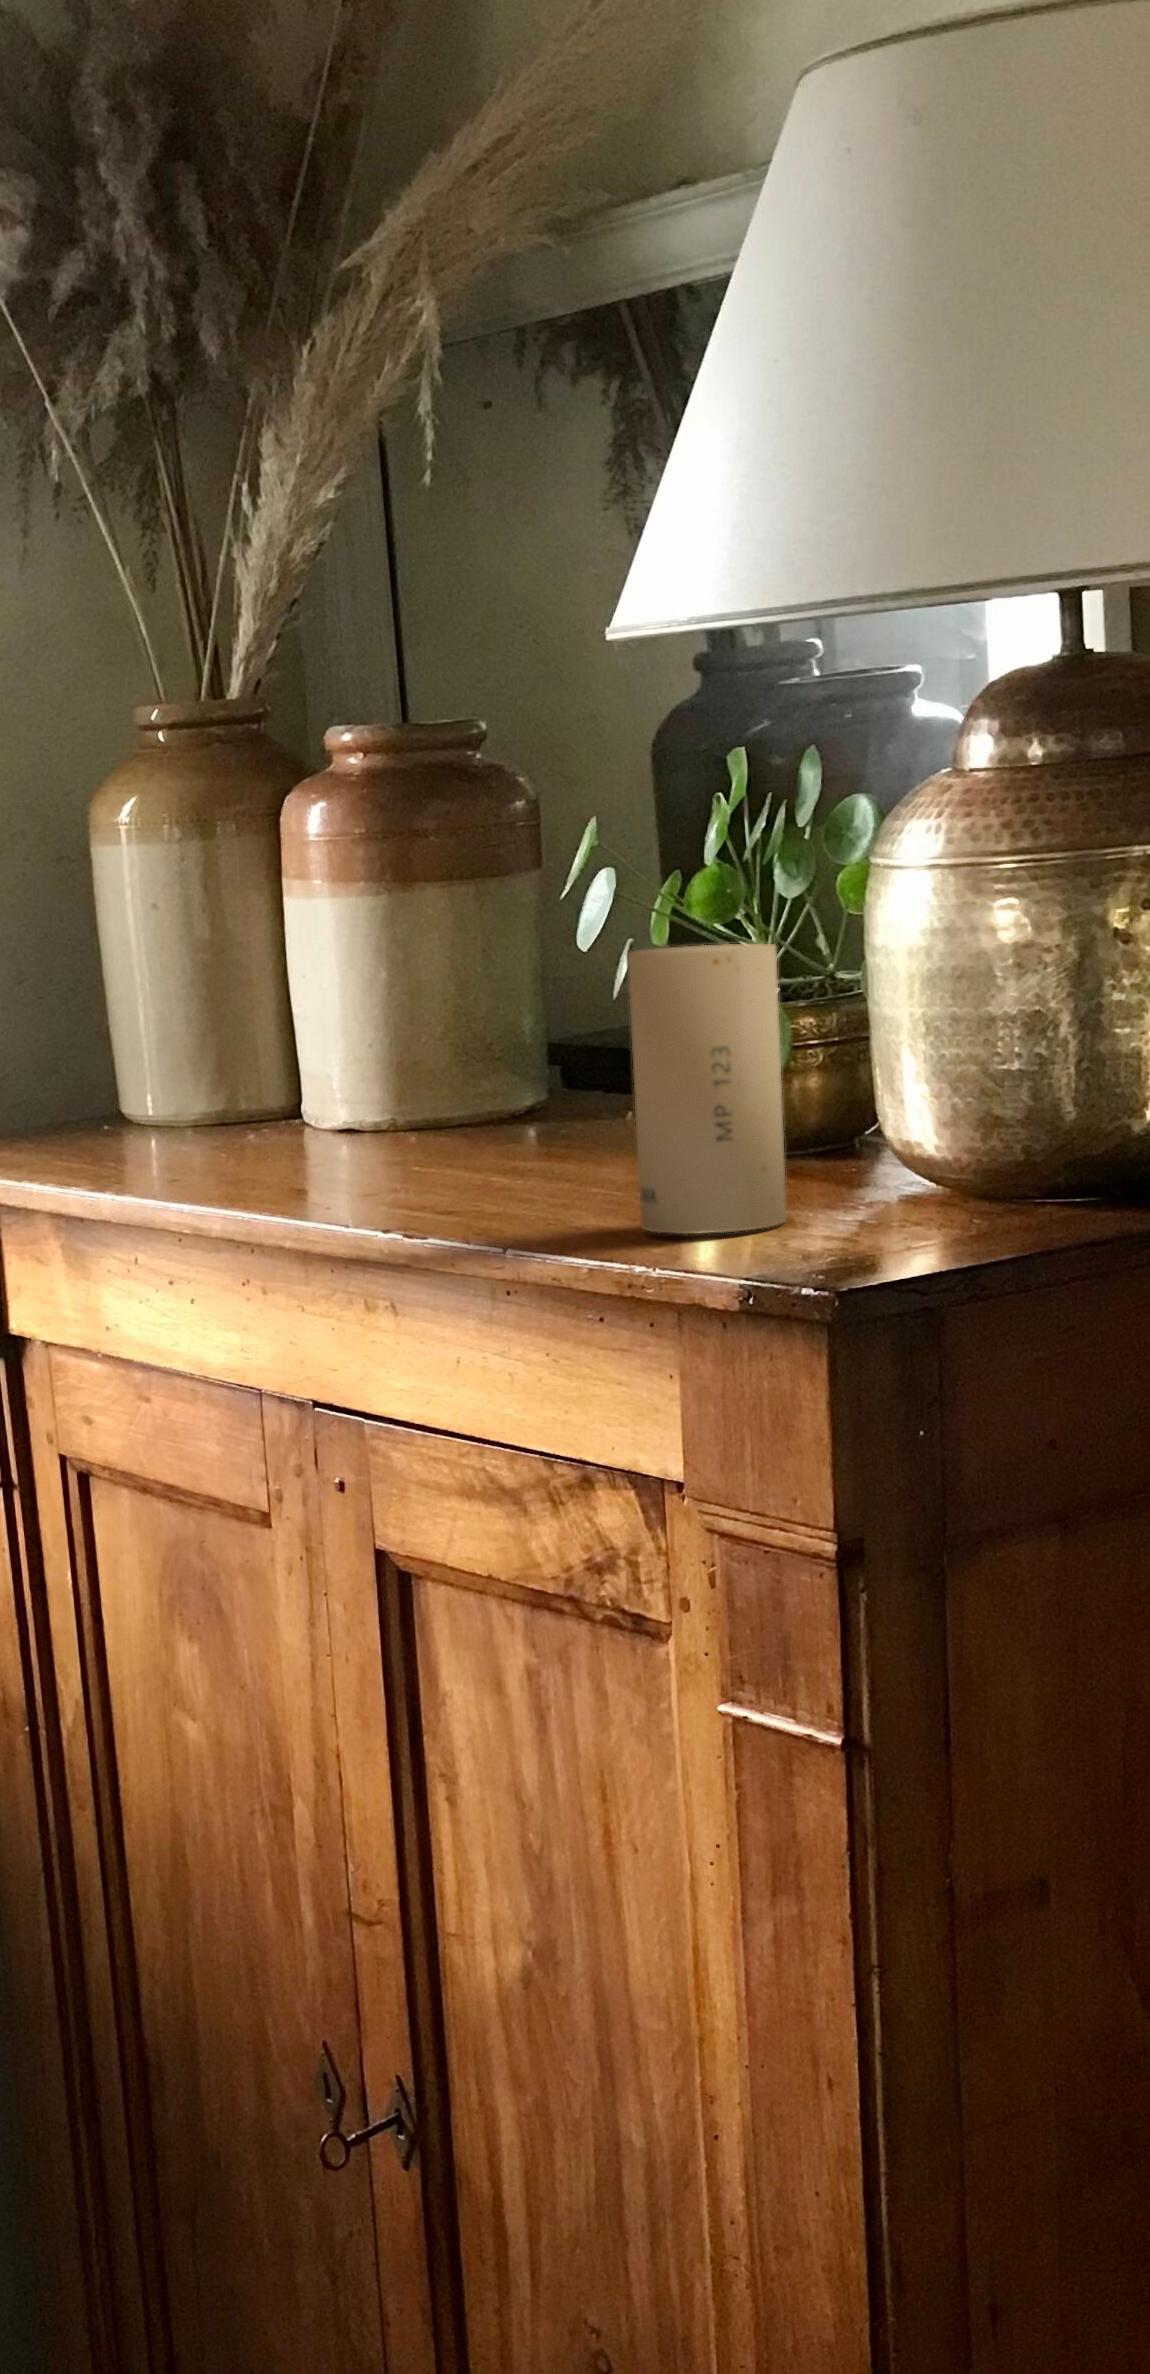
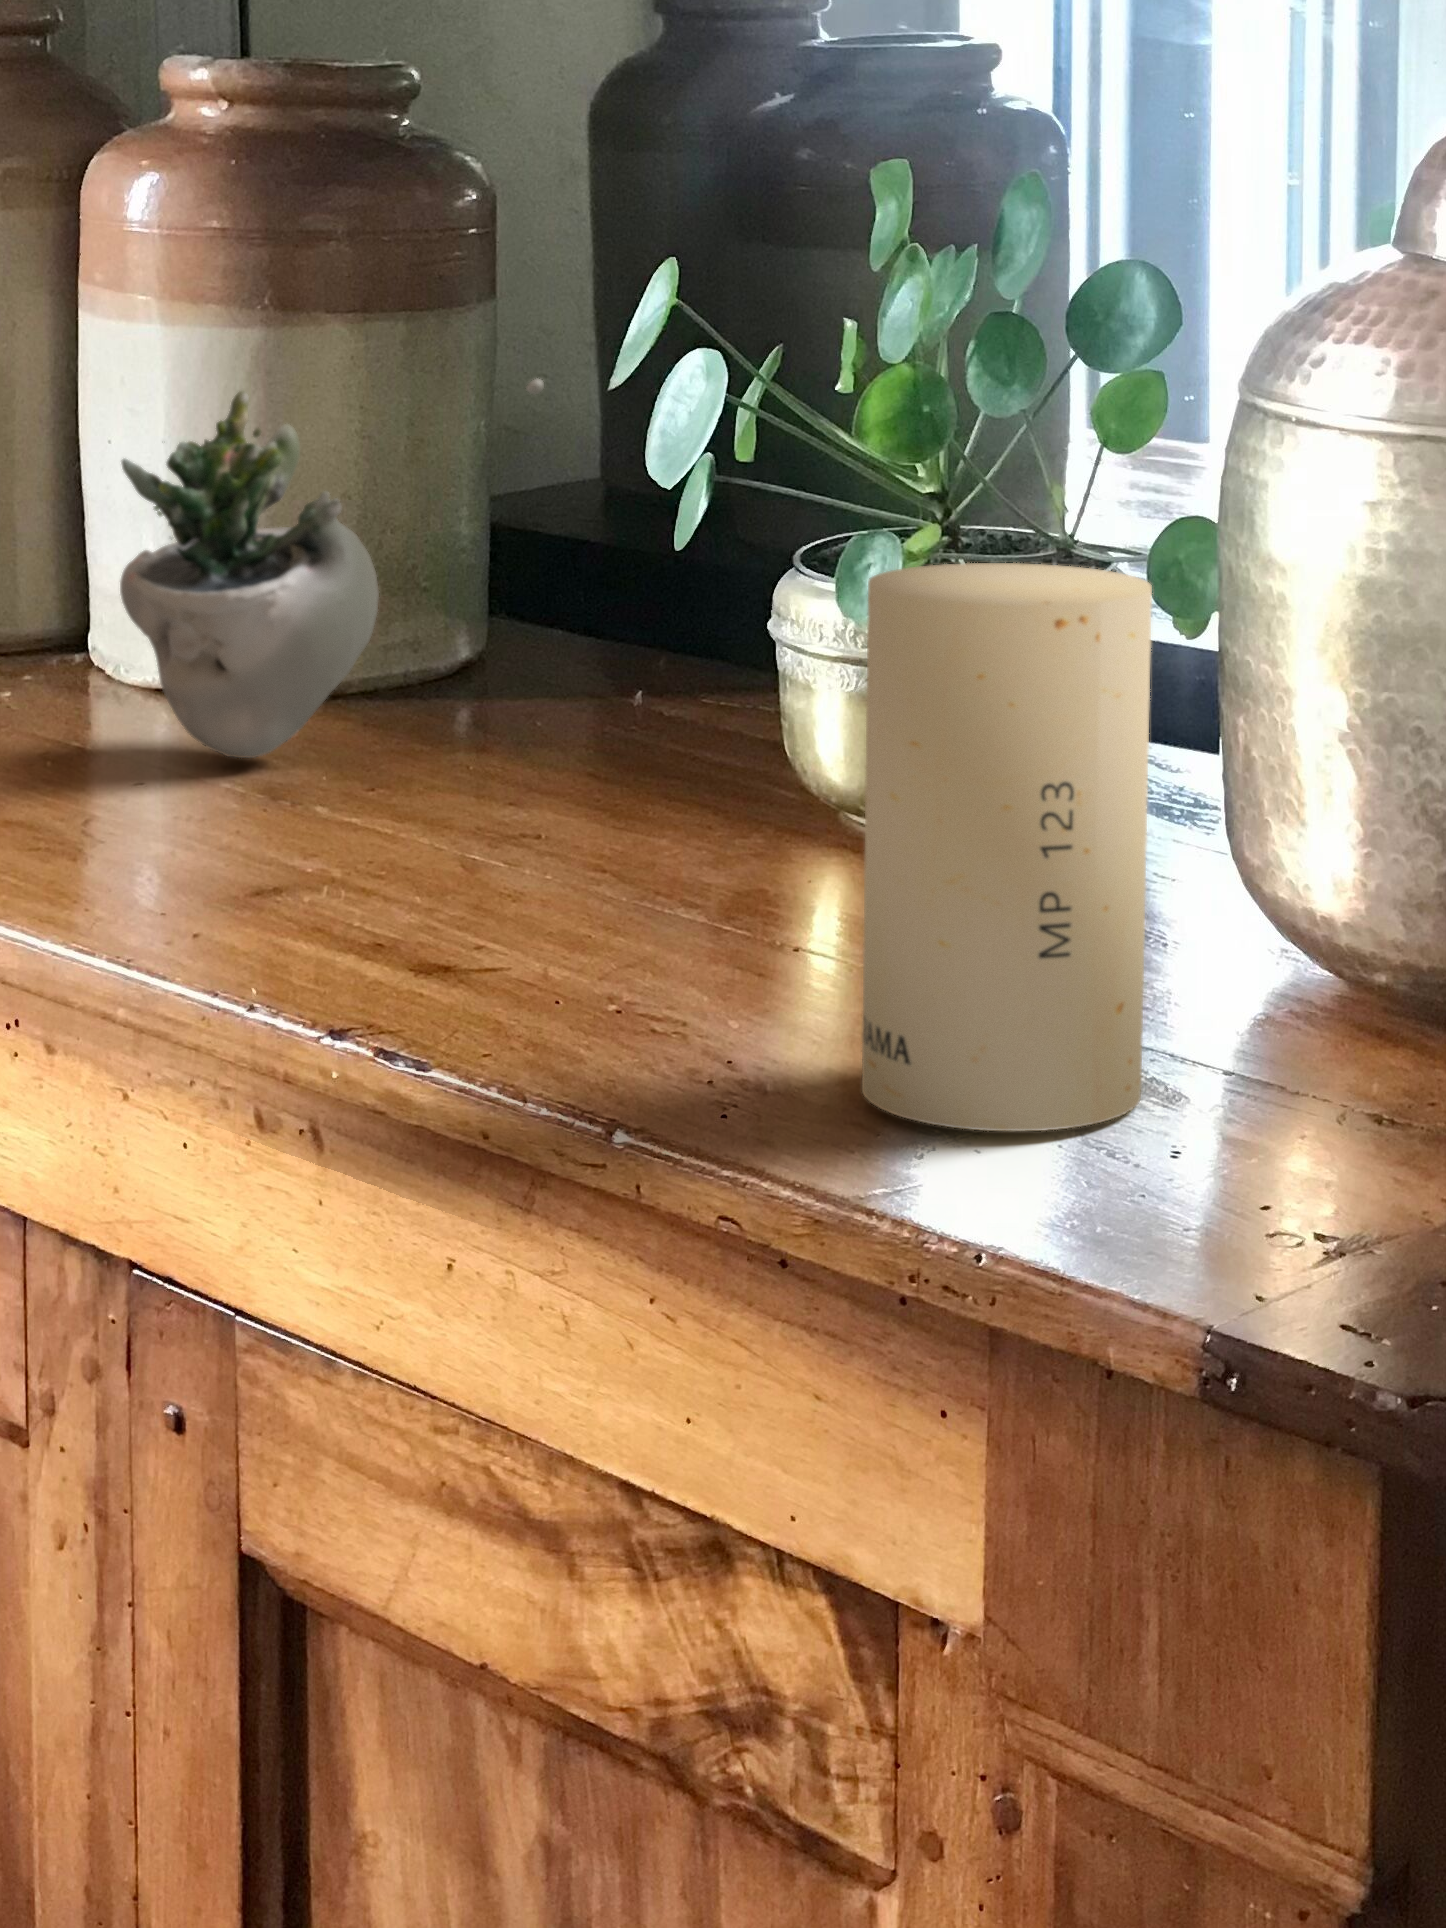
succulent plant: none [298,900,530,1147] -> present [120,378,544,758]

